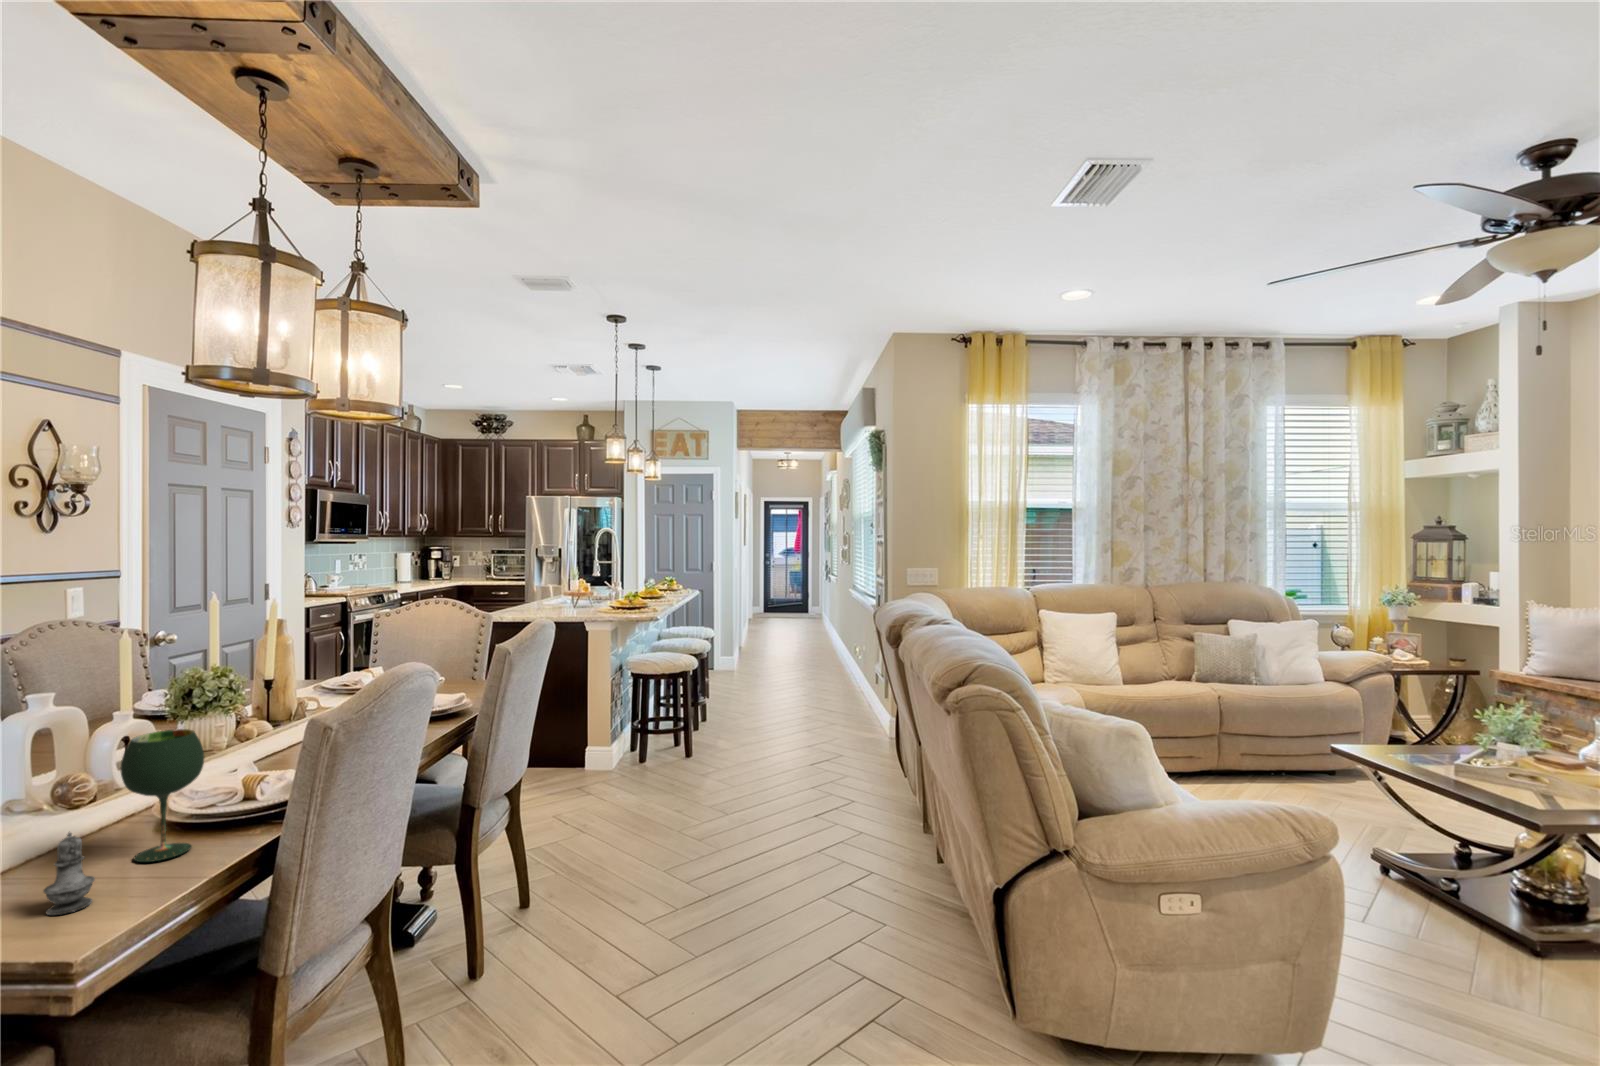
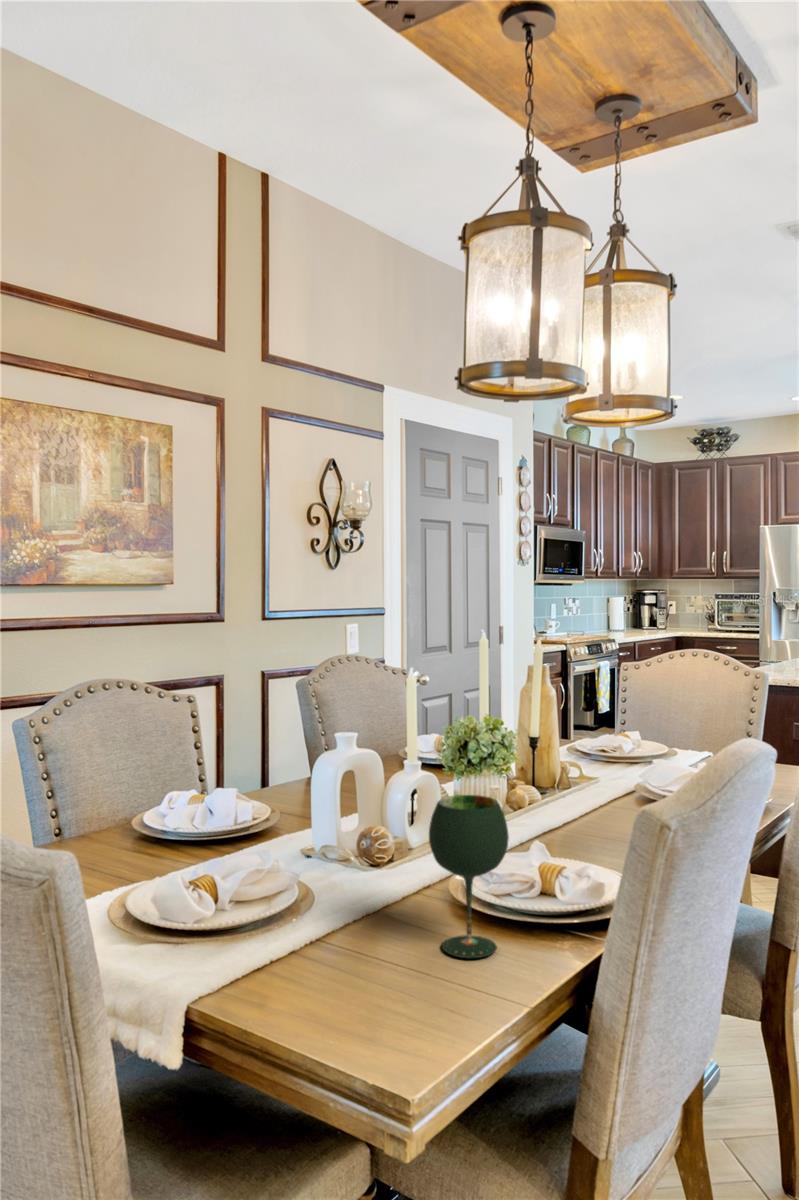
salt shaker: present [43,832,95,915] -> none [371,908,416,1009]

